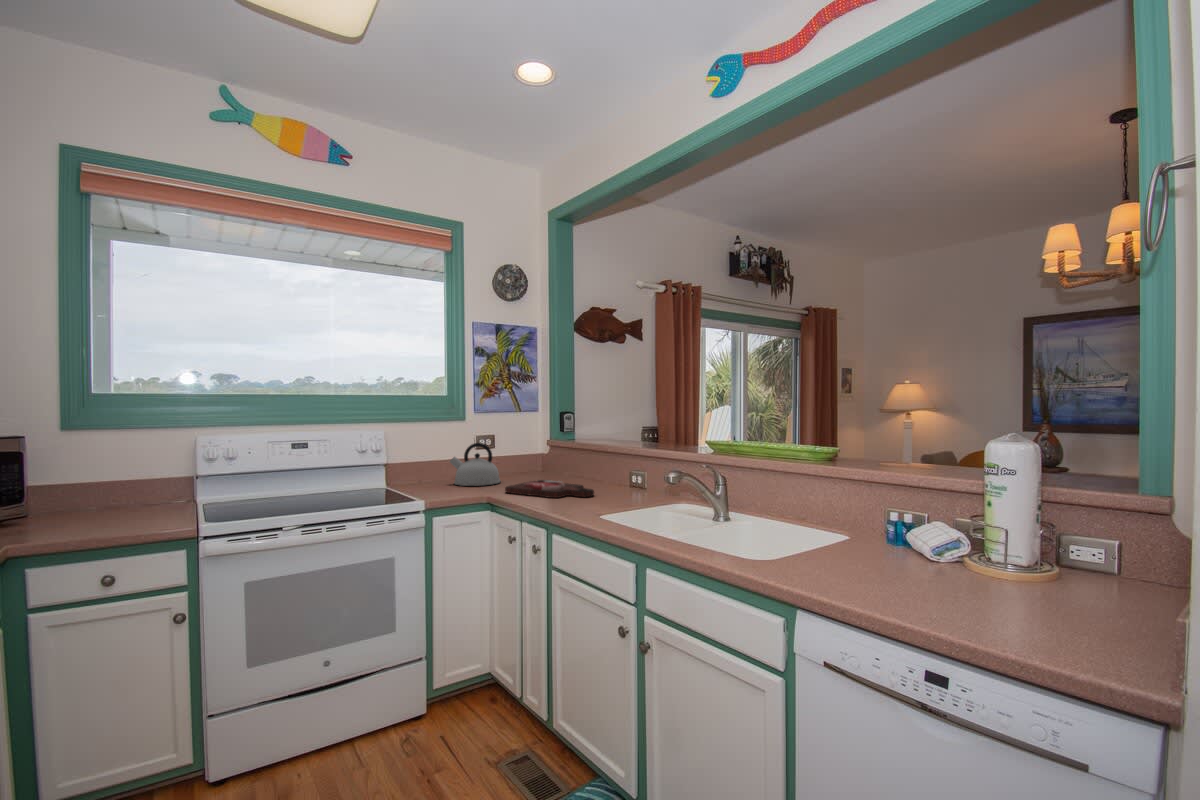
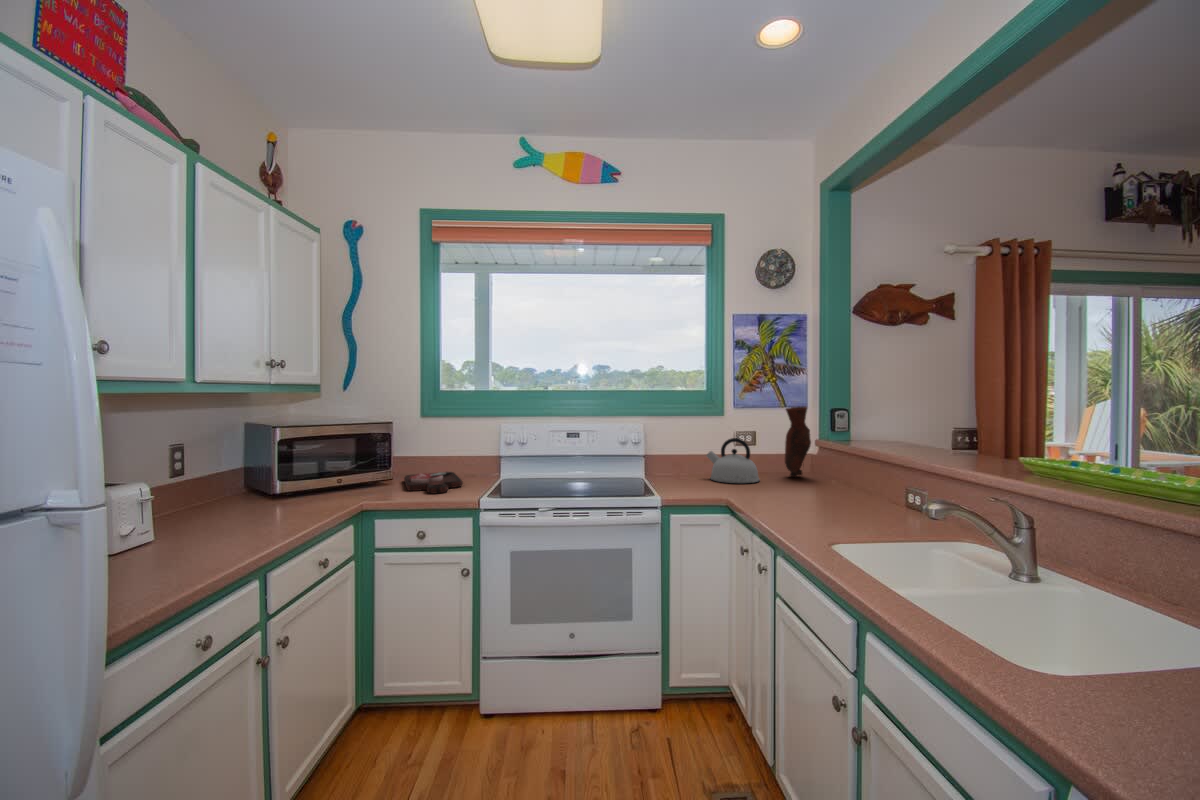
vase: none [520,412,543,477] -> present [785,407,811,477]
cutting board: present [505,480,594,498] -> present [404,472,463,494]

